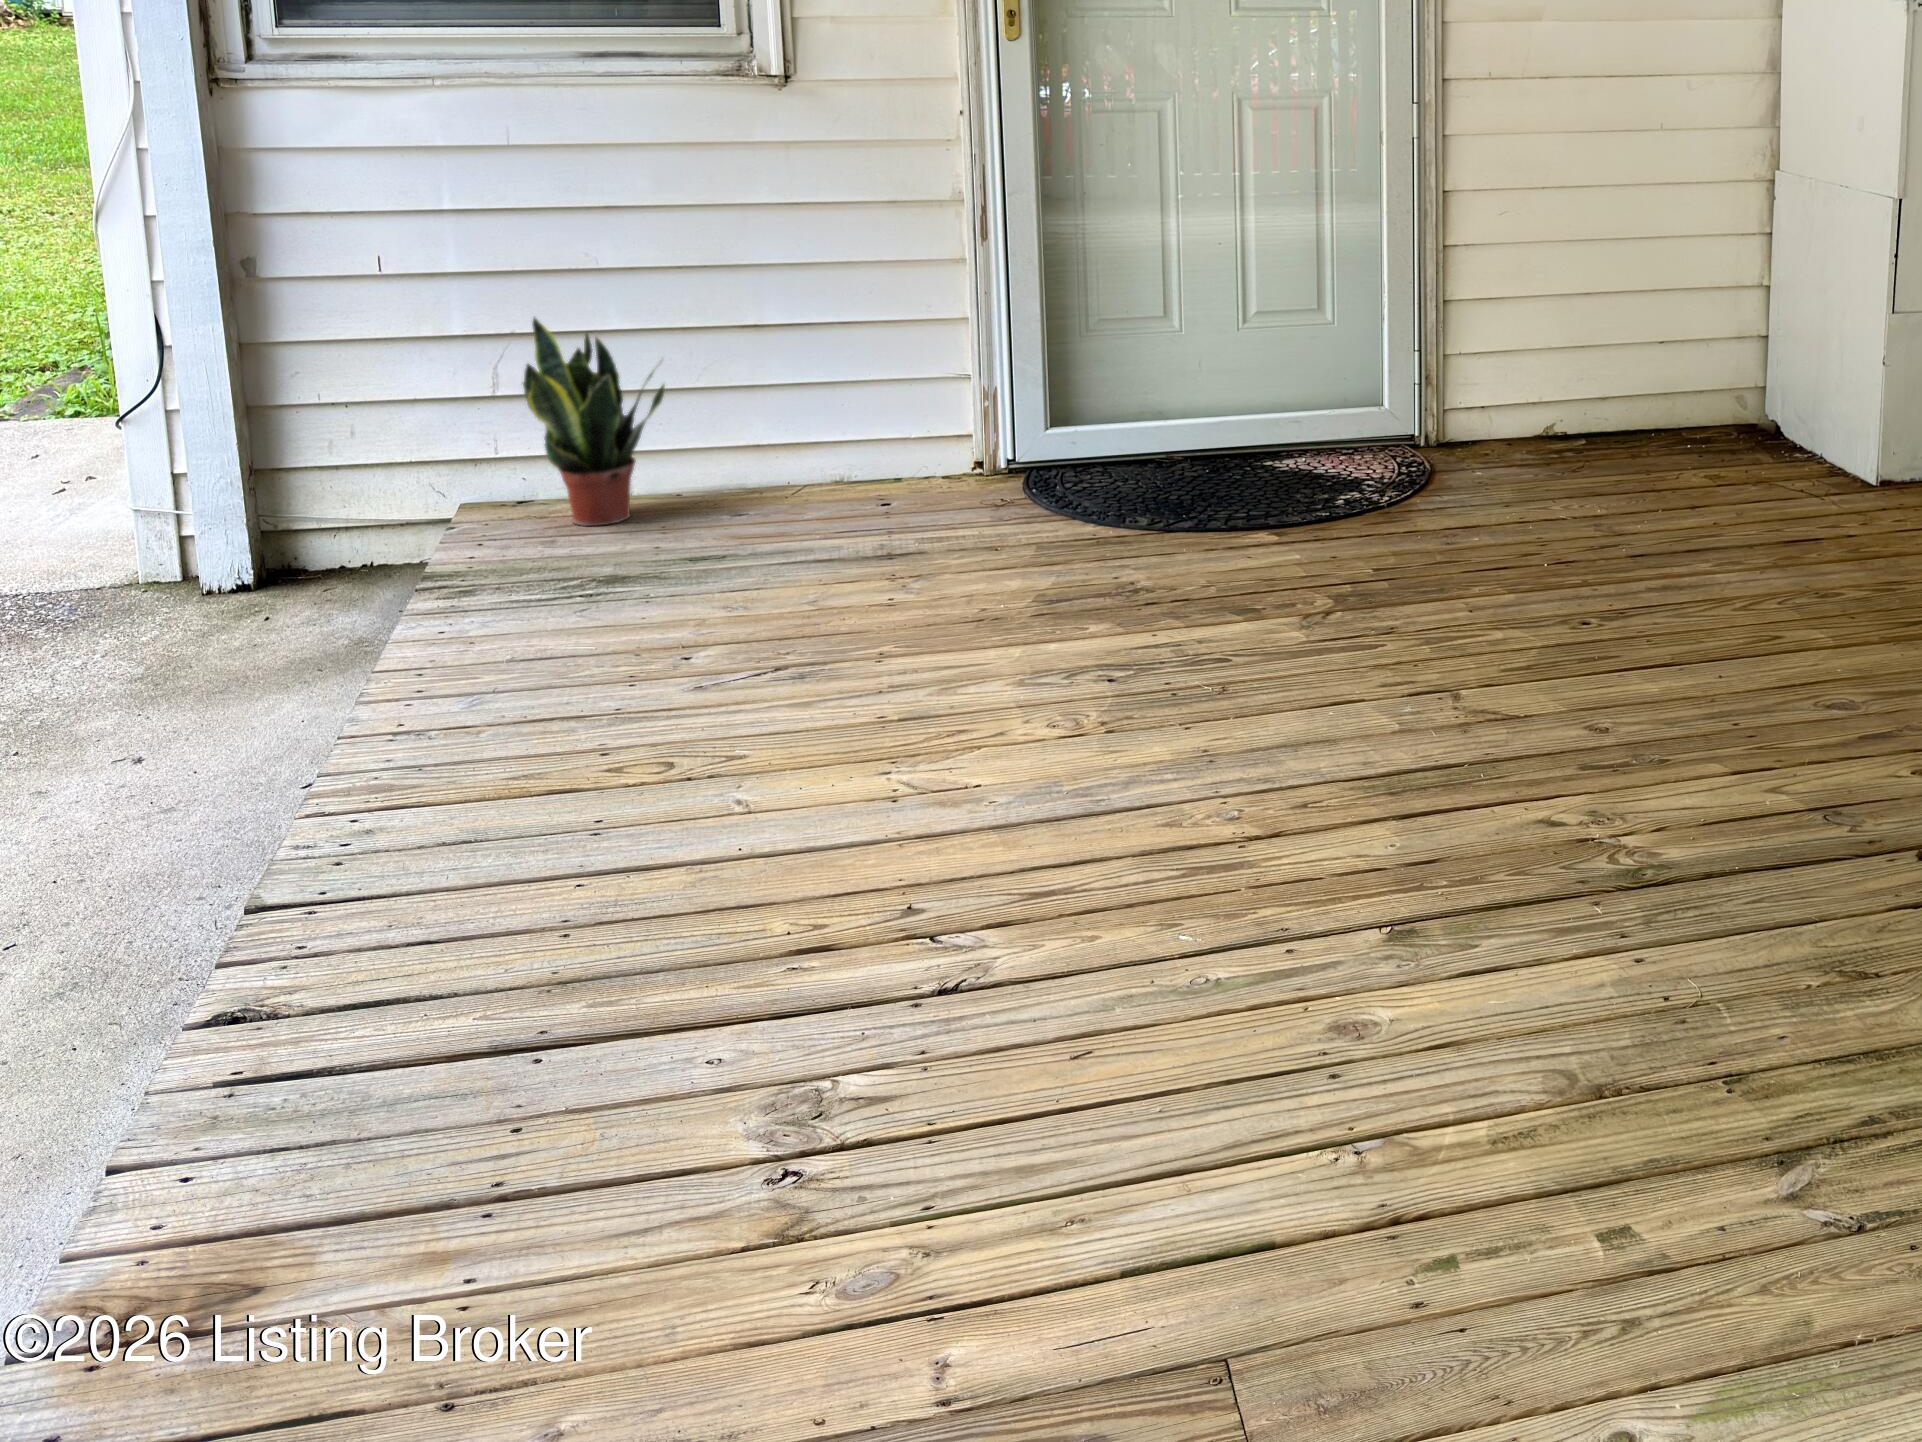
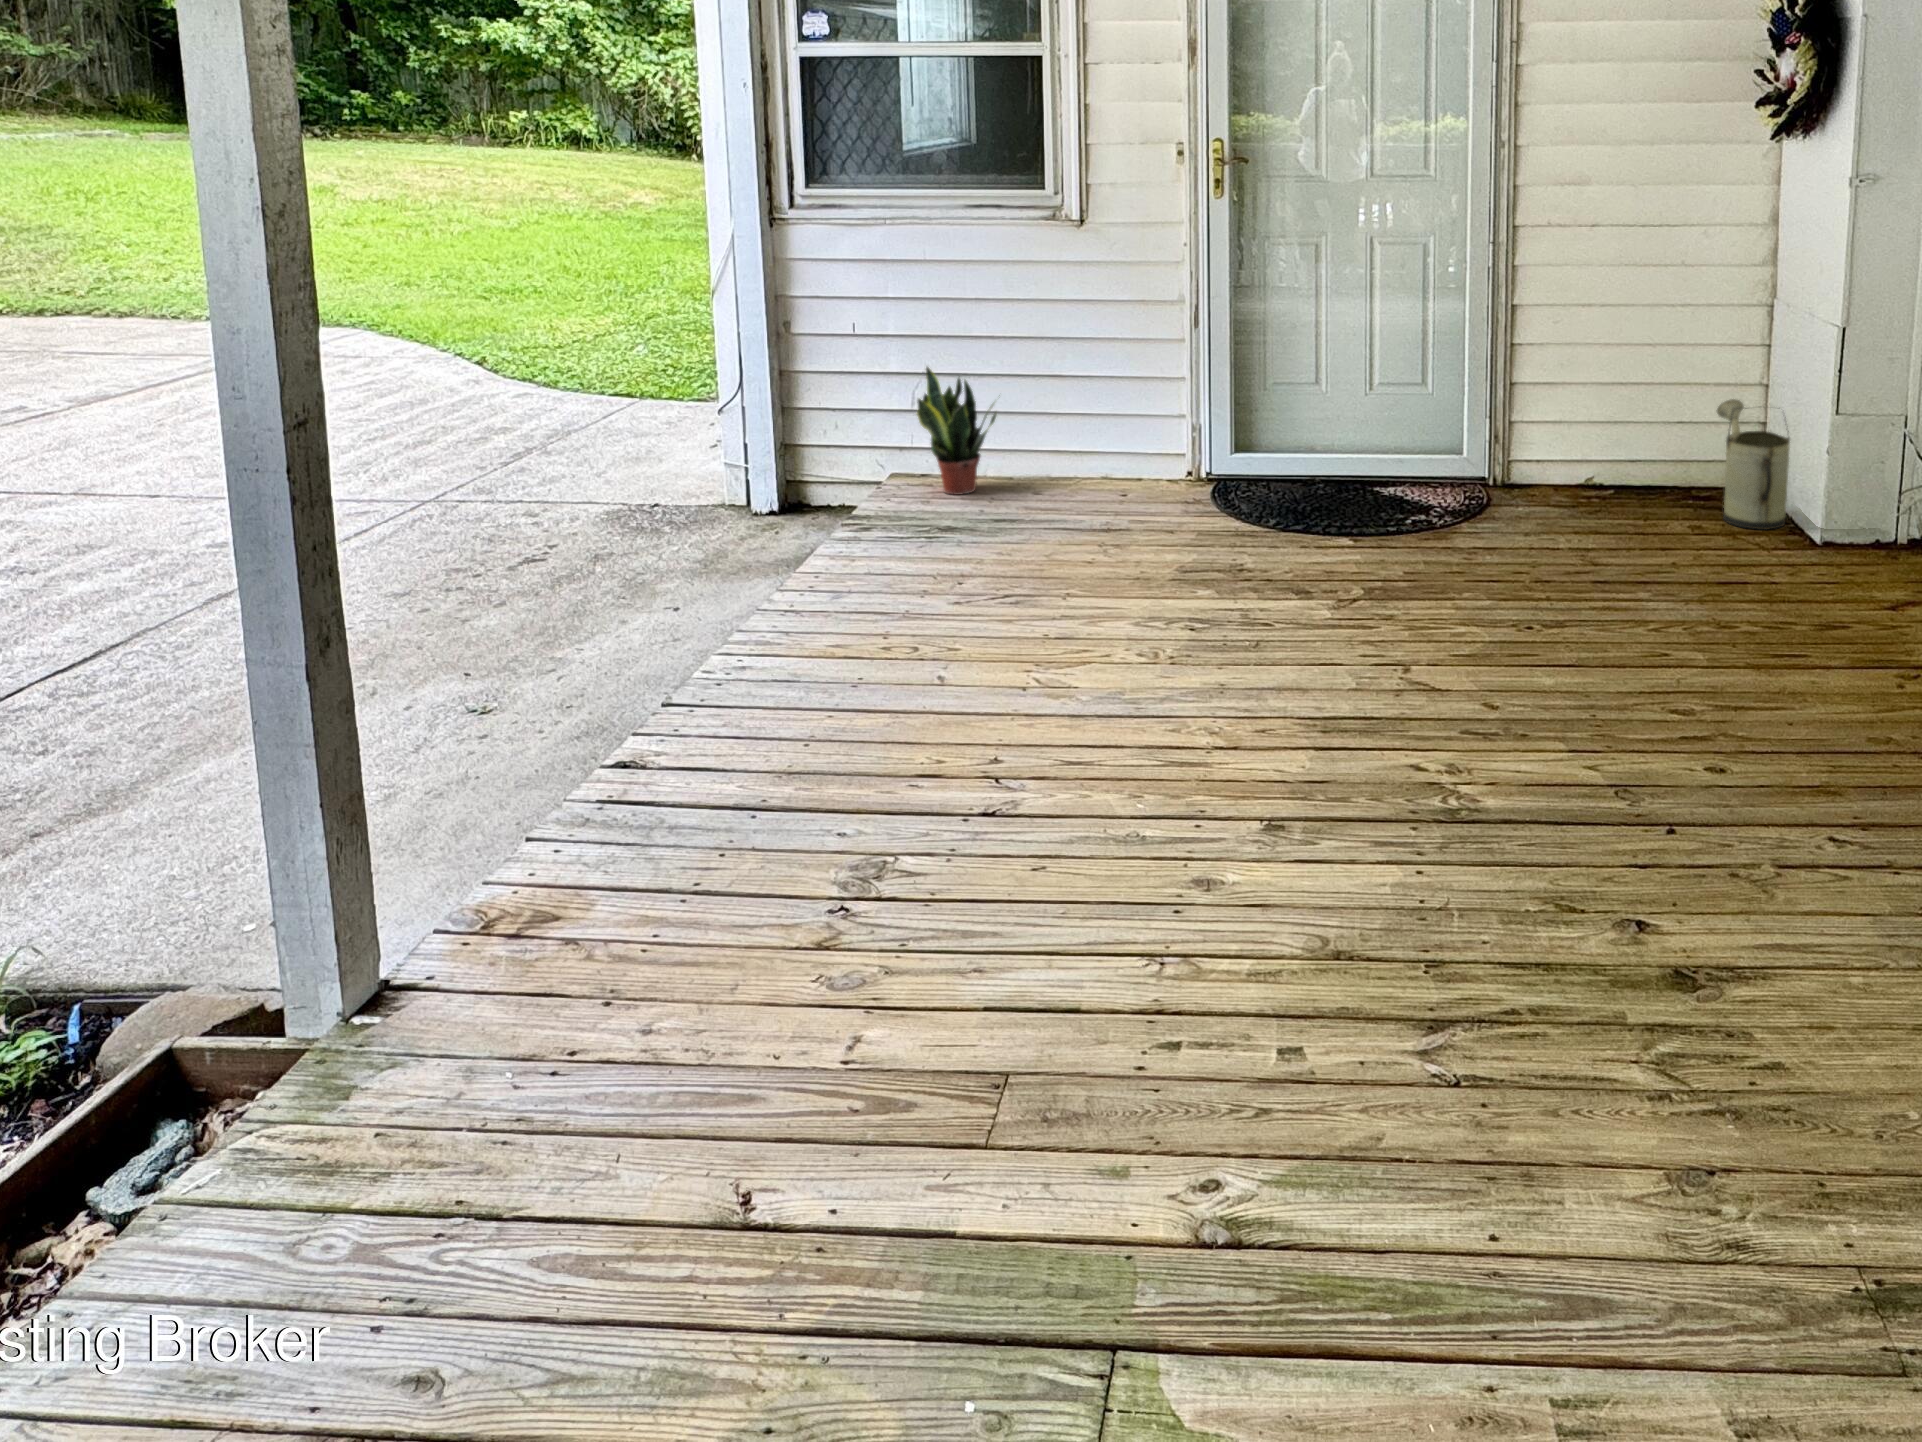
watering can: none [1723,305,1833,474] -> present [1717,399,1790,530]

